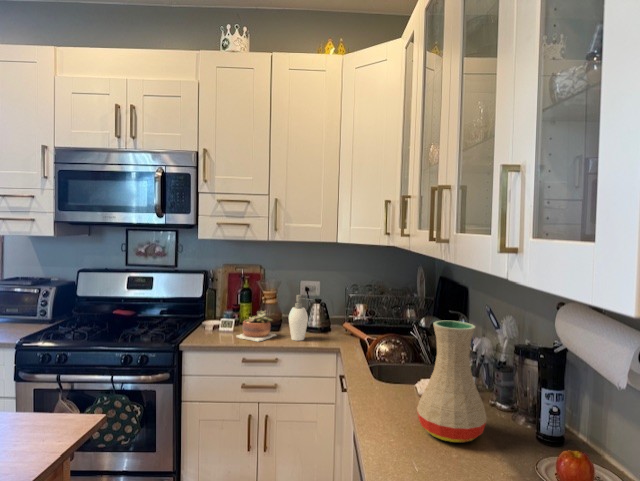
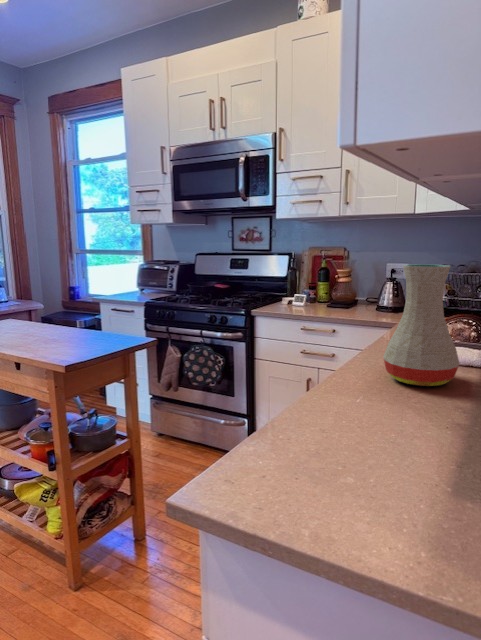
soap dispenser: present [289,295,308,341] -> none [350,269,374,315]
succulent plant: present [236,311,276,341] -> none [302,285,342,313]

